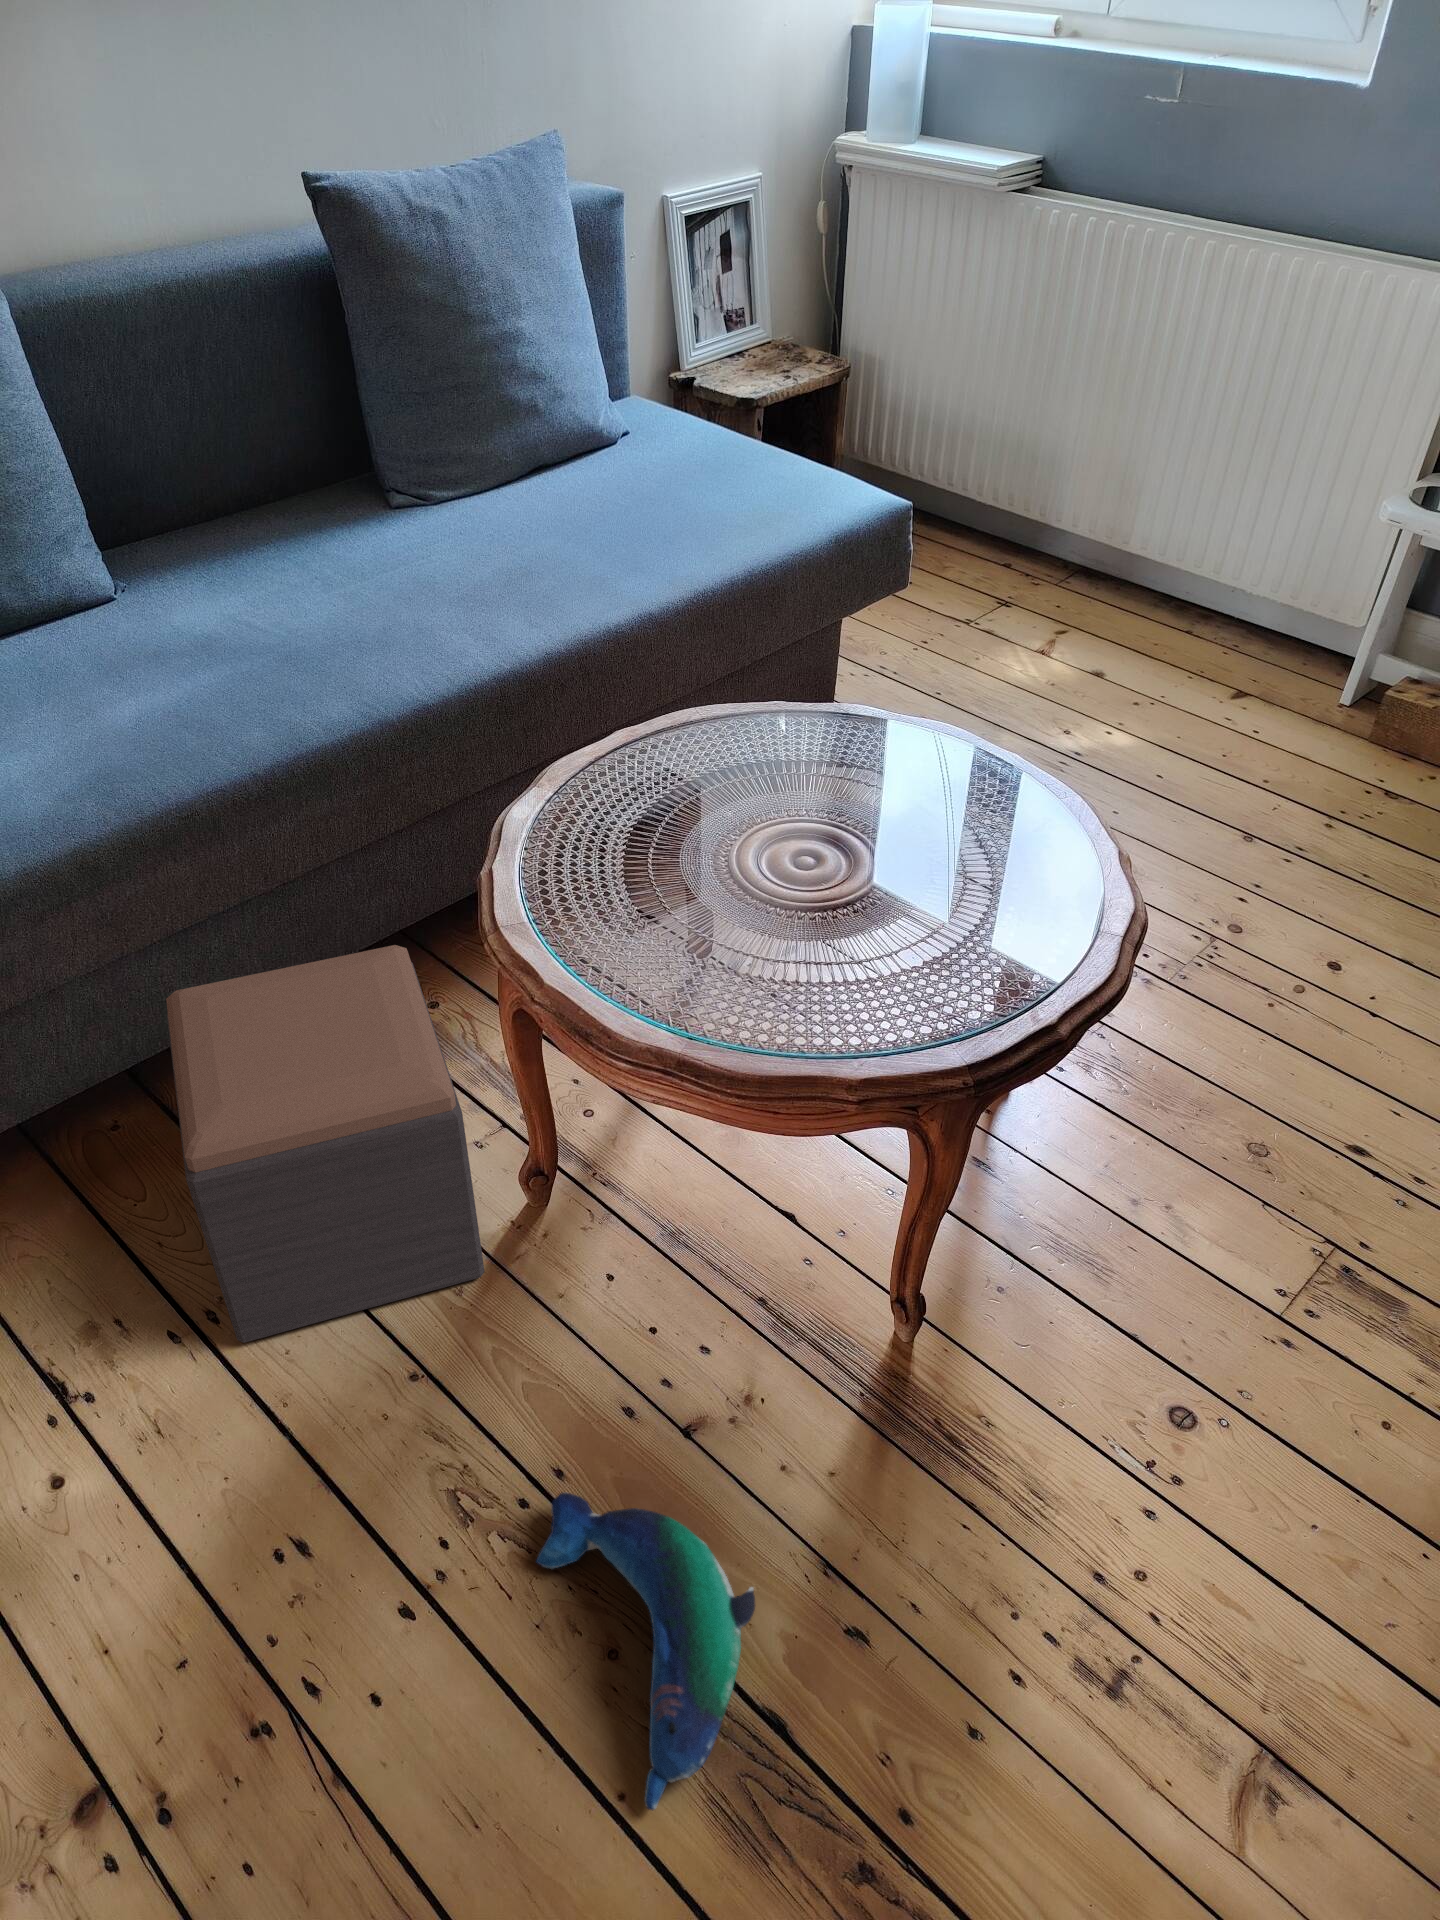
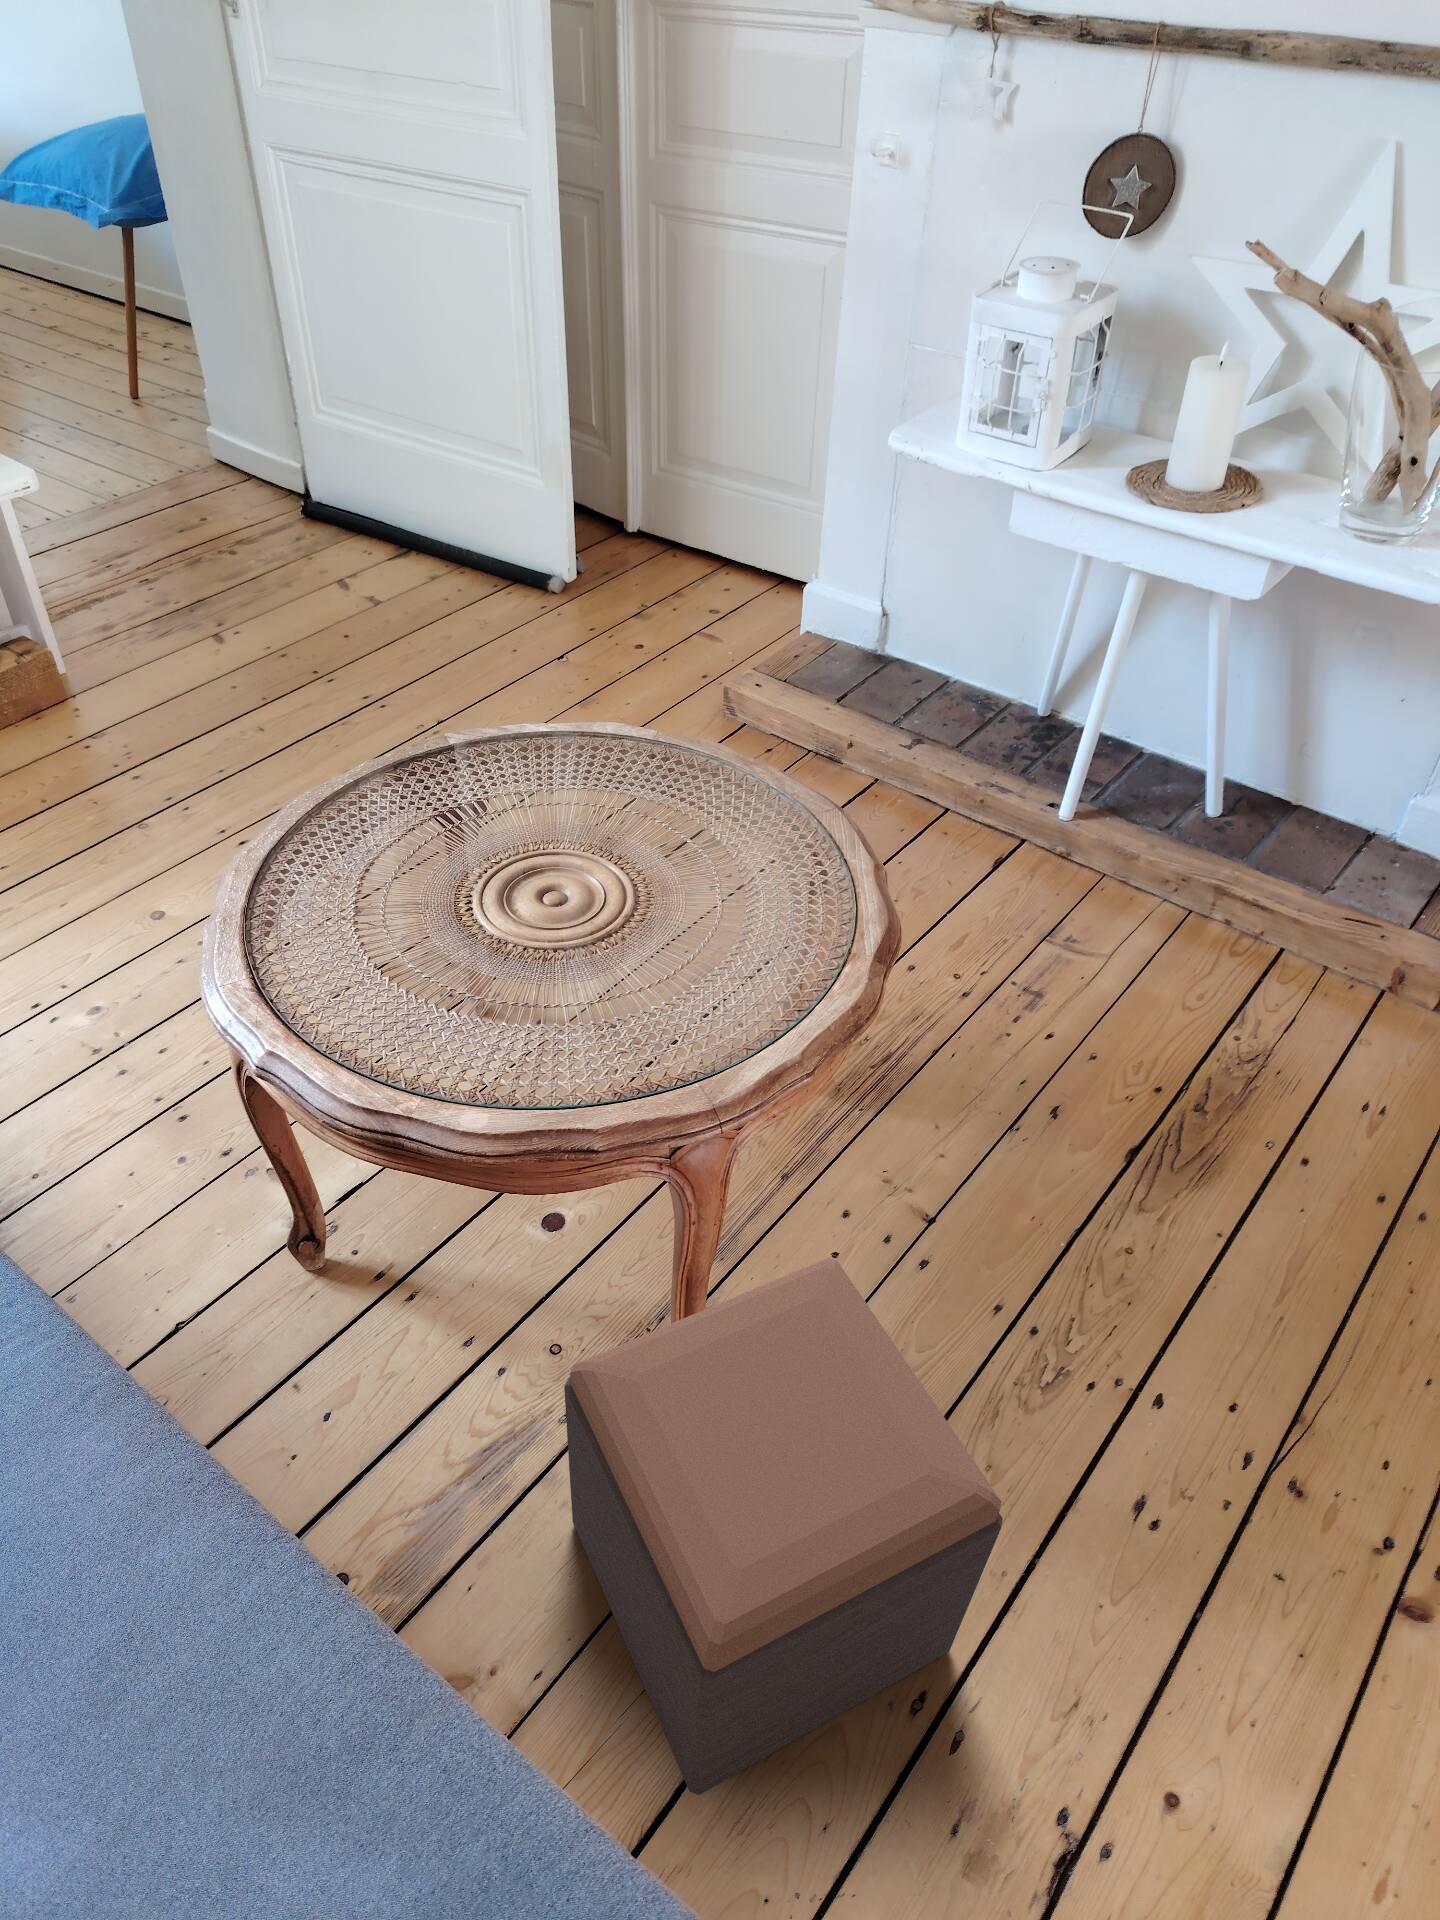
plush toy: present [536,1492,755,1811] -> none [1032,1131,1226,1310]

